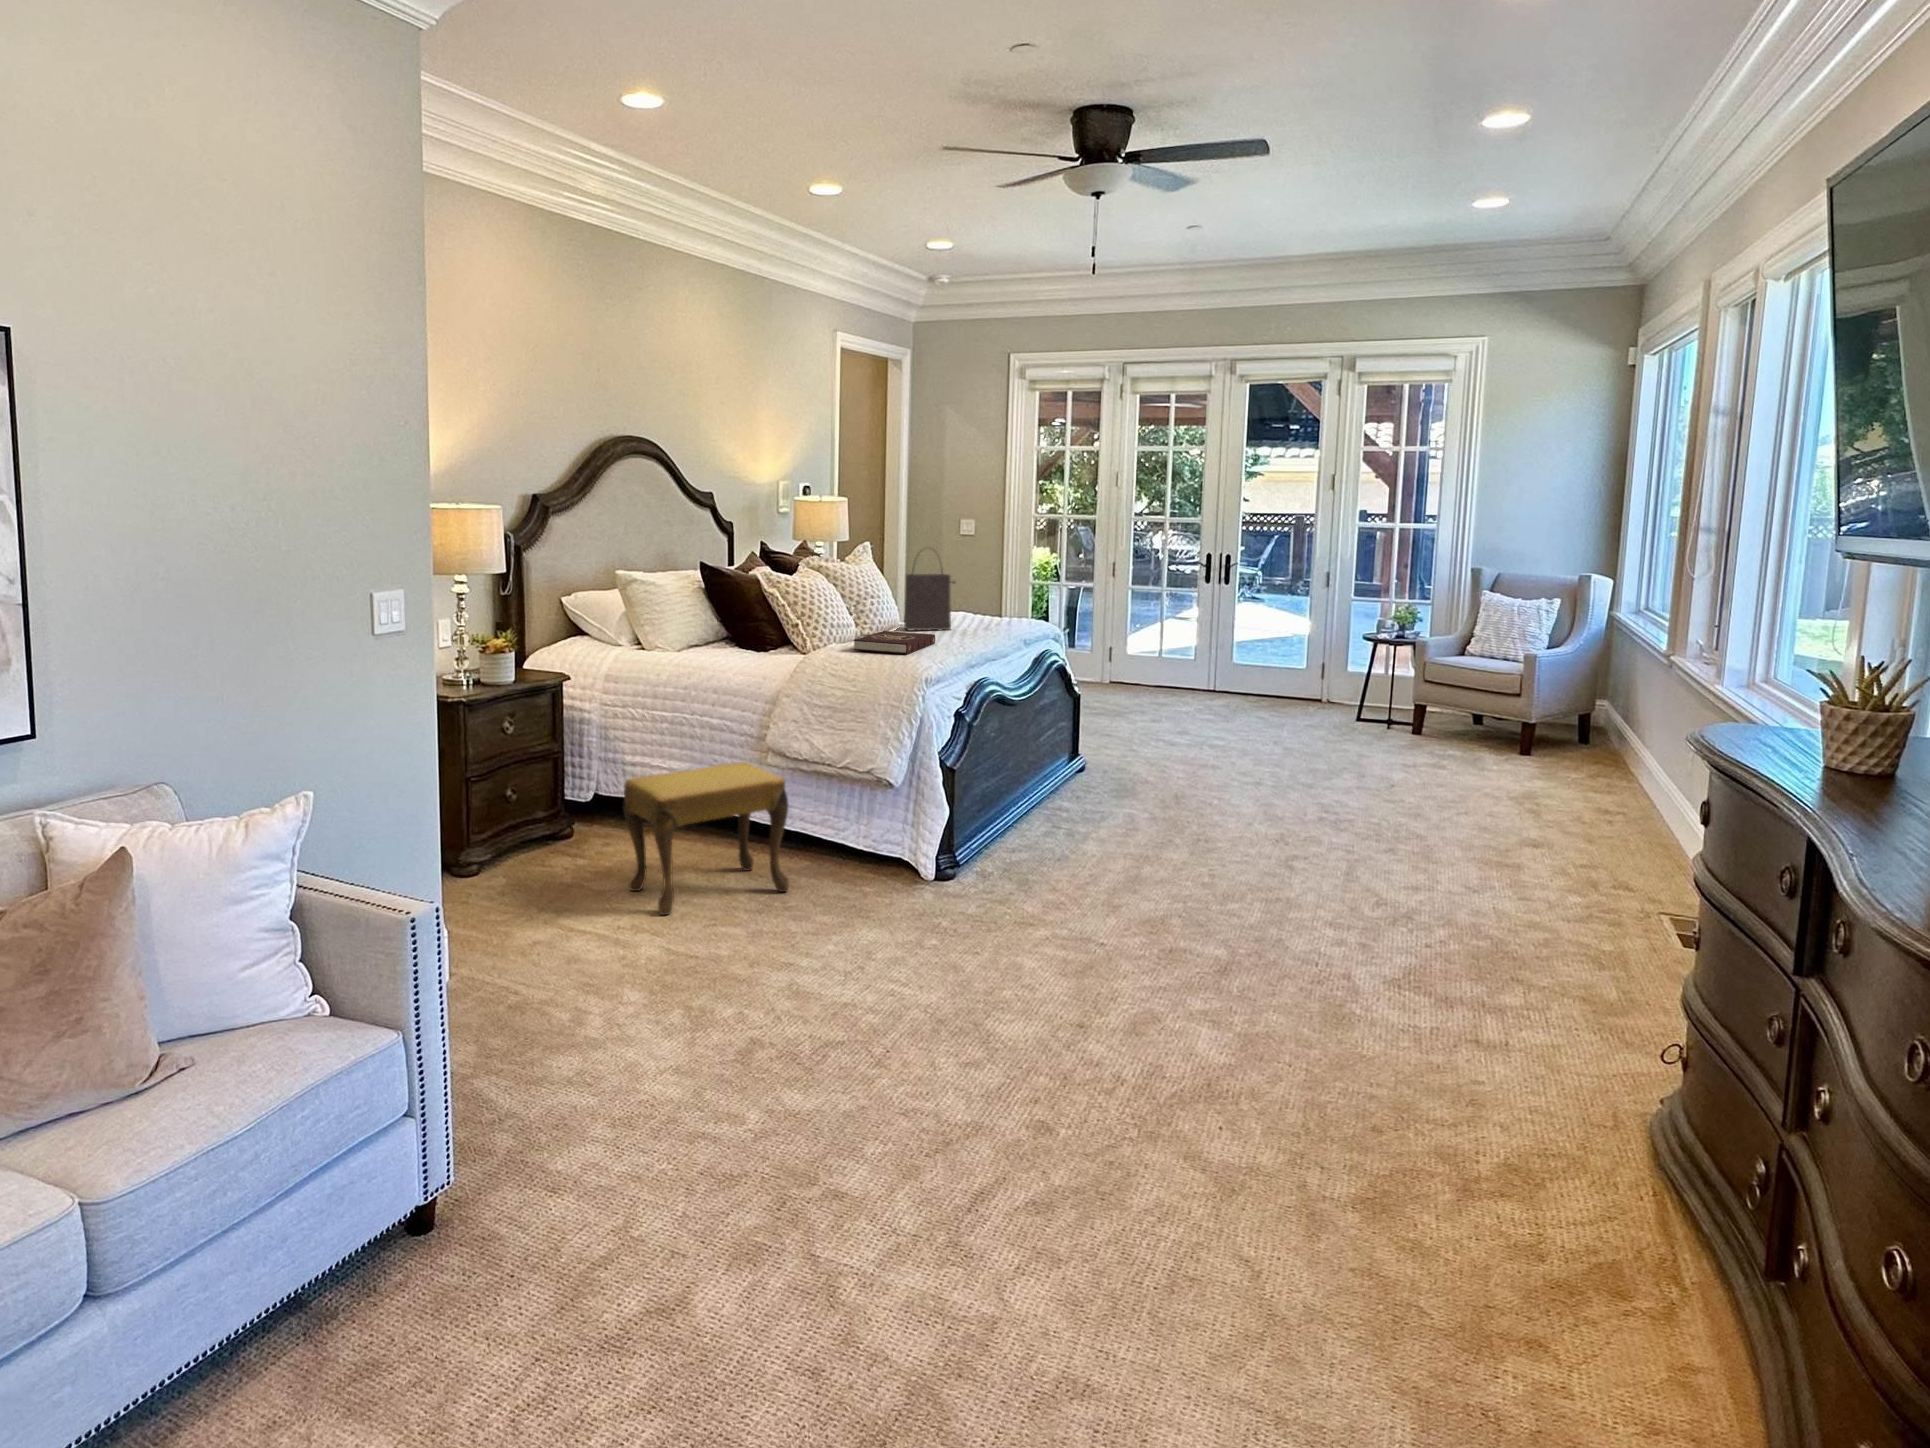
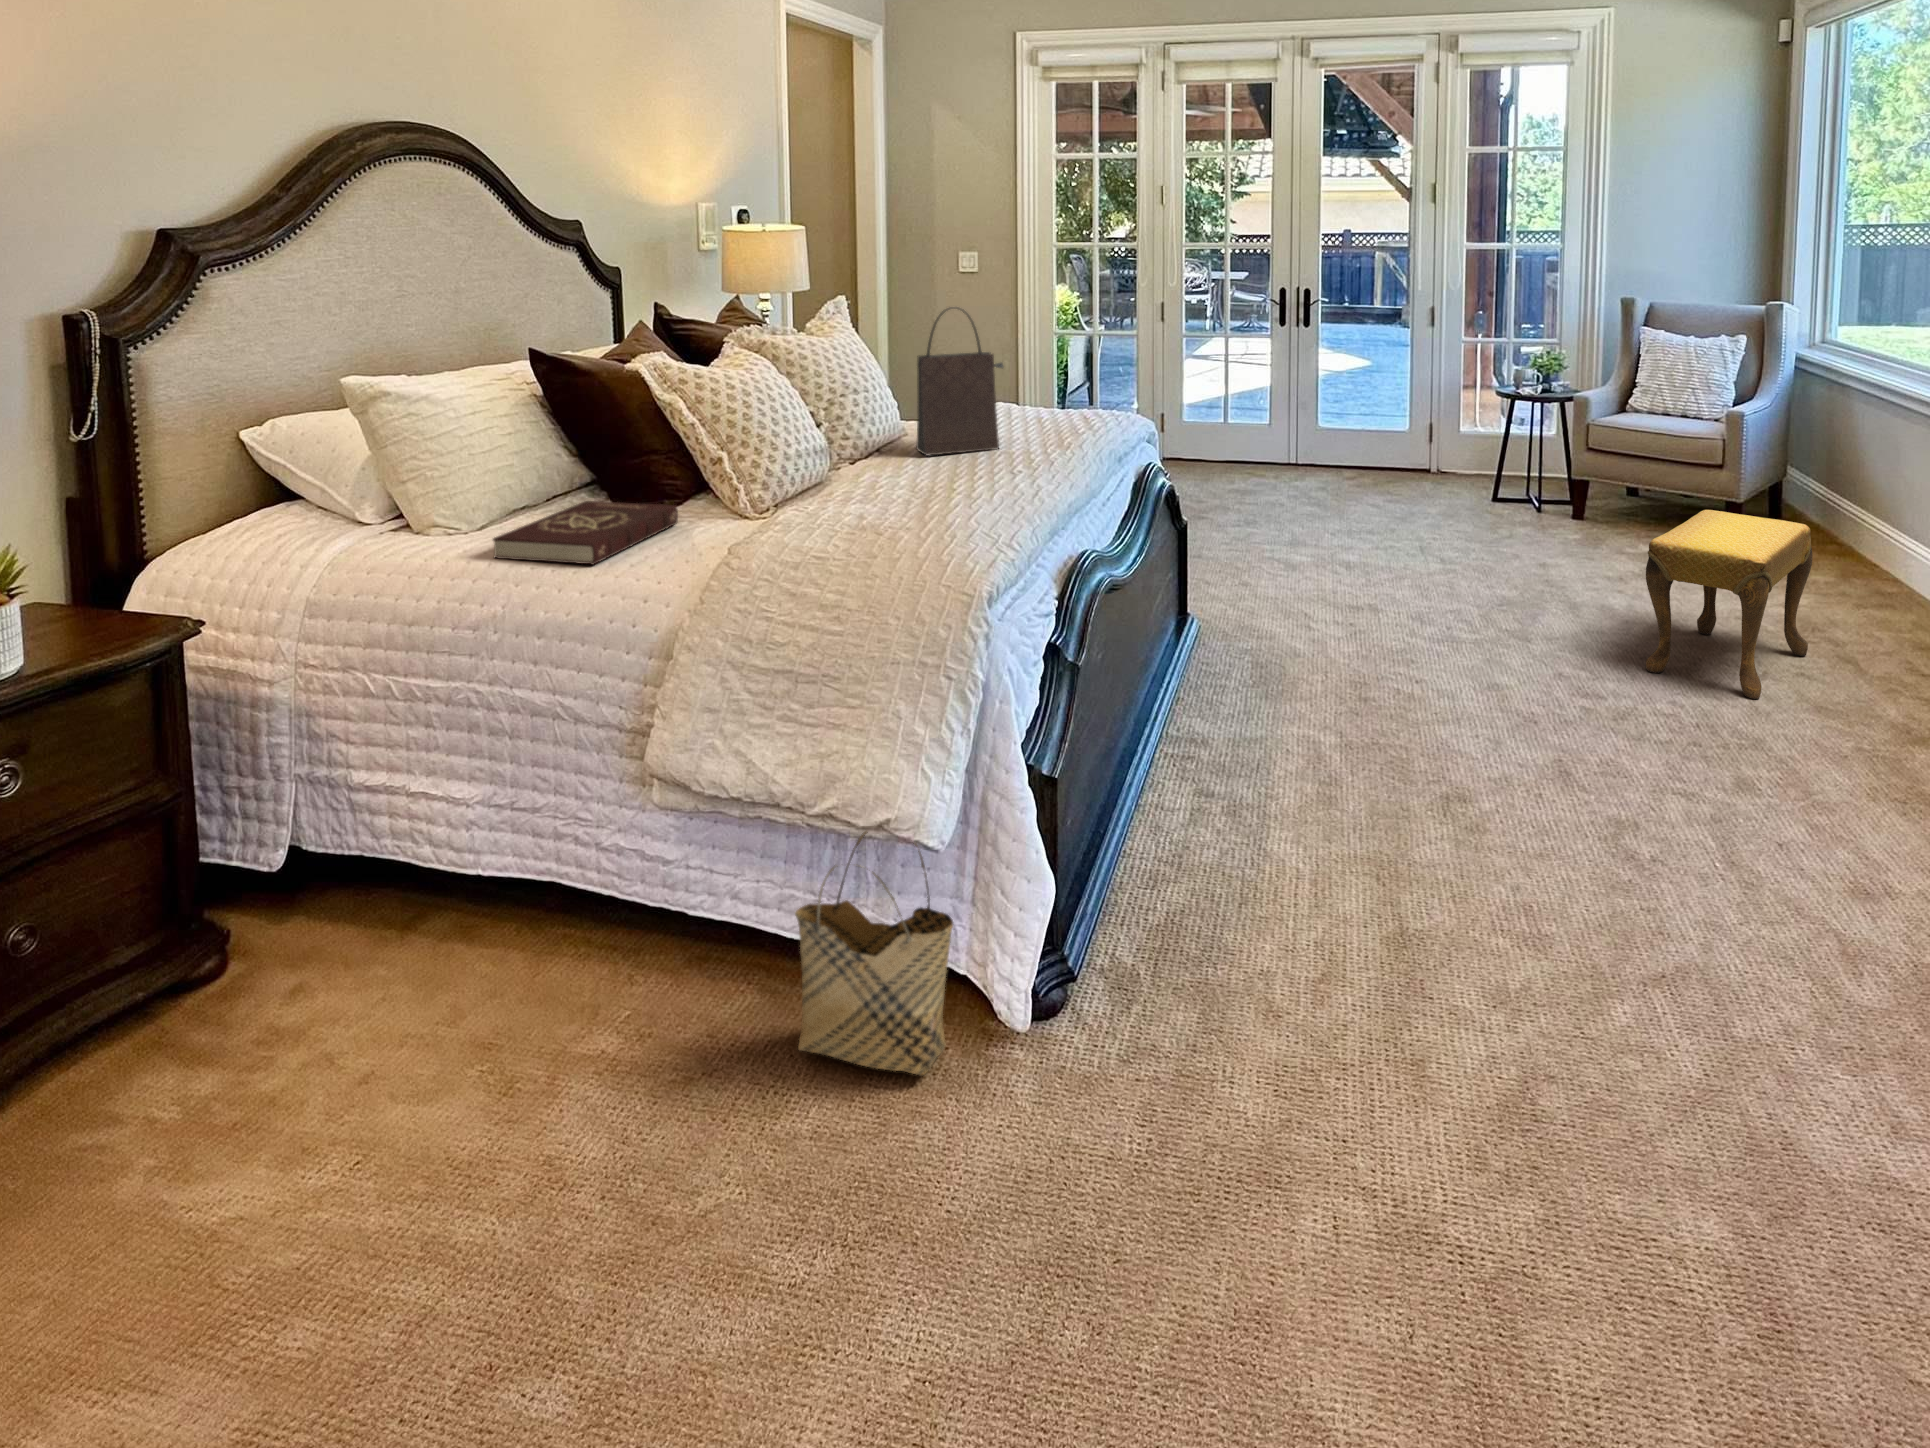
book: present [854,631,936,654] -> present [493,501,678,565]
footstool: present [623,762,789,915] -> present [1646,510,1812,699]
woven basket: none [828,780,900,886] -> present [795,831,953,1075]

